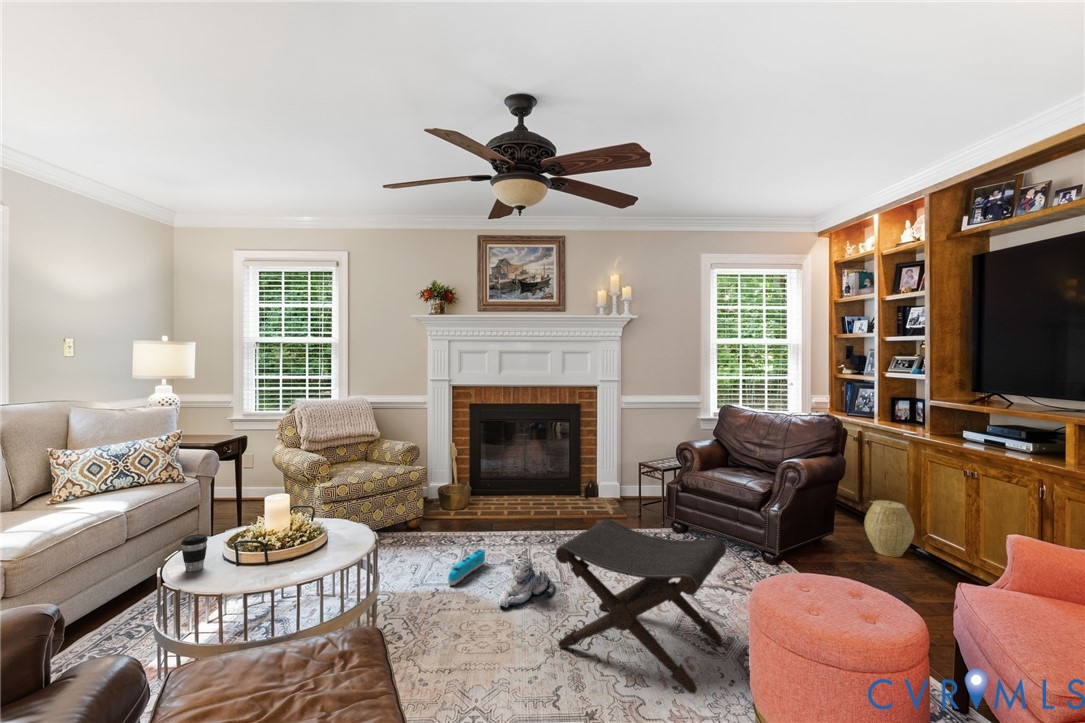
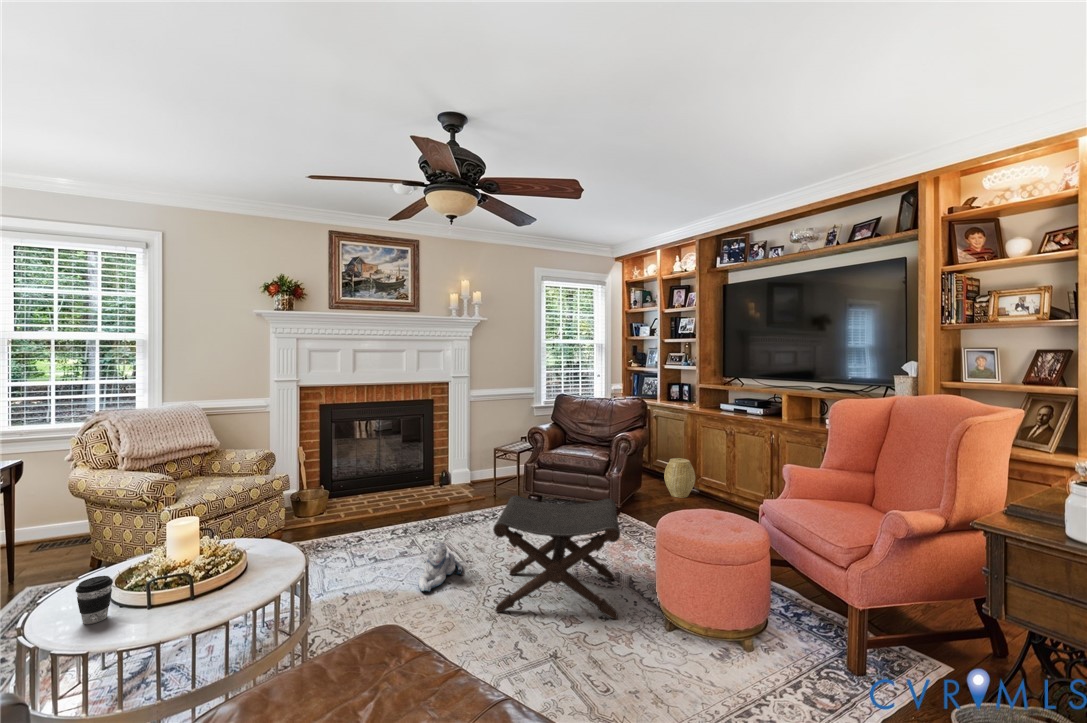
toy train: present [448,549,485,585] -> none [356,545,382,584]

